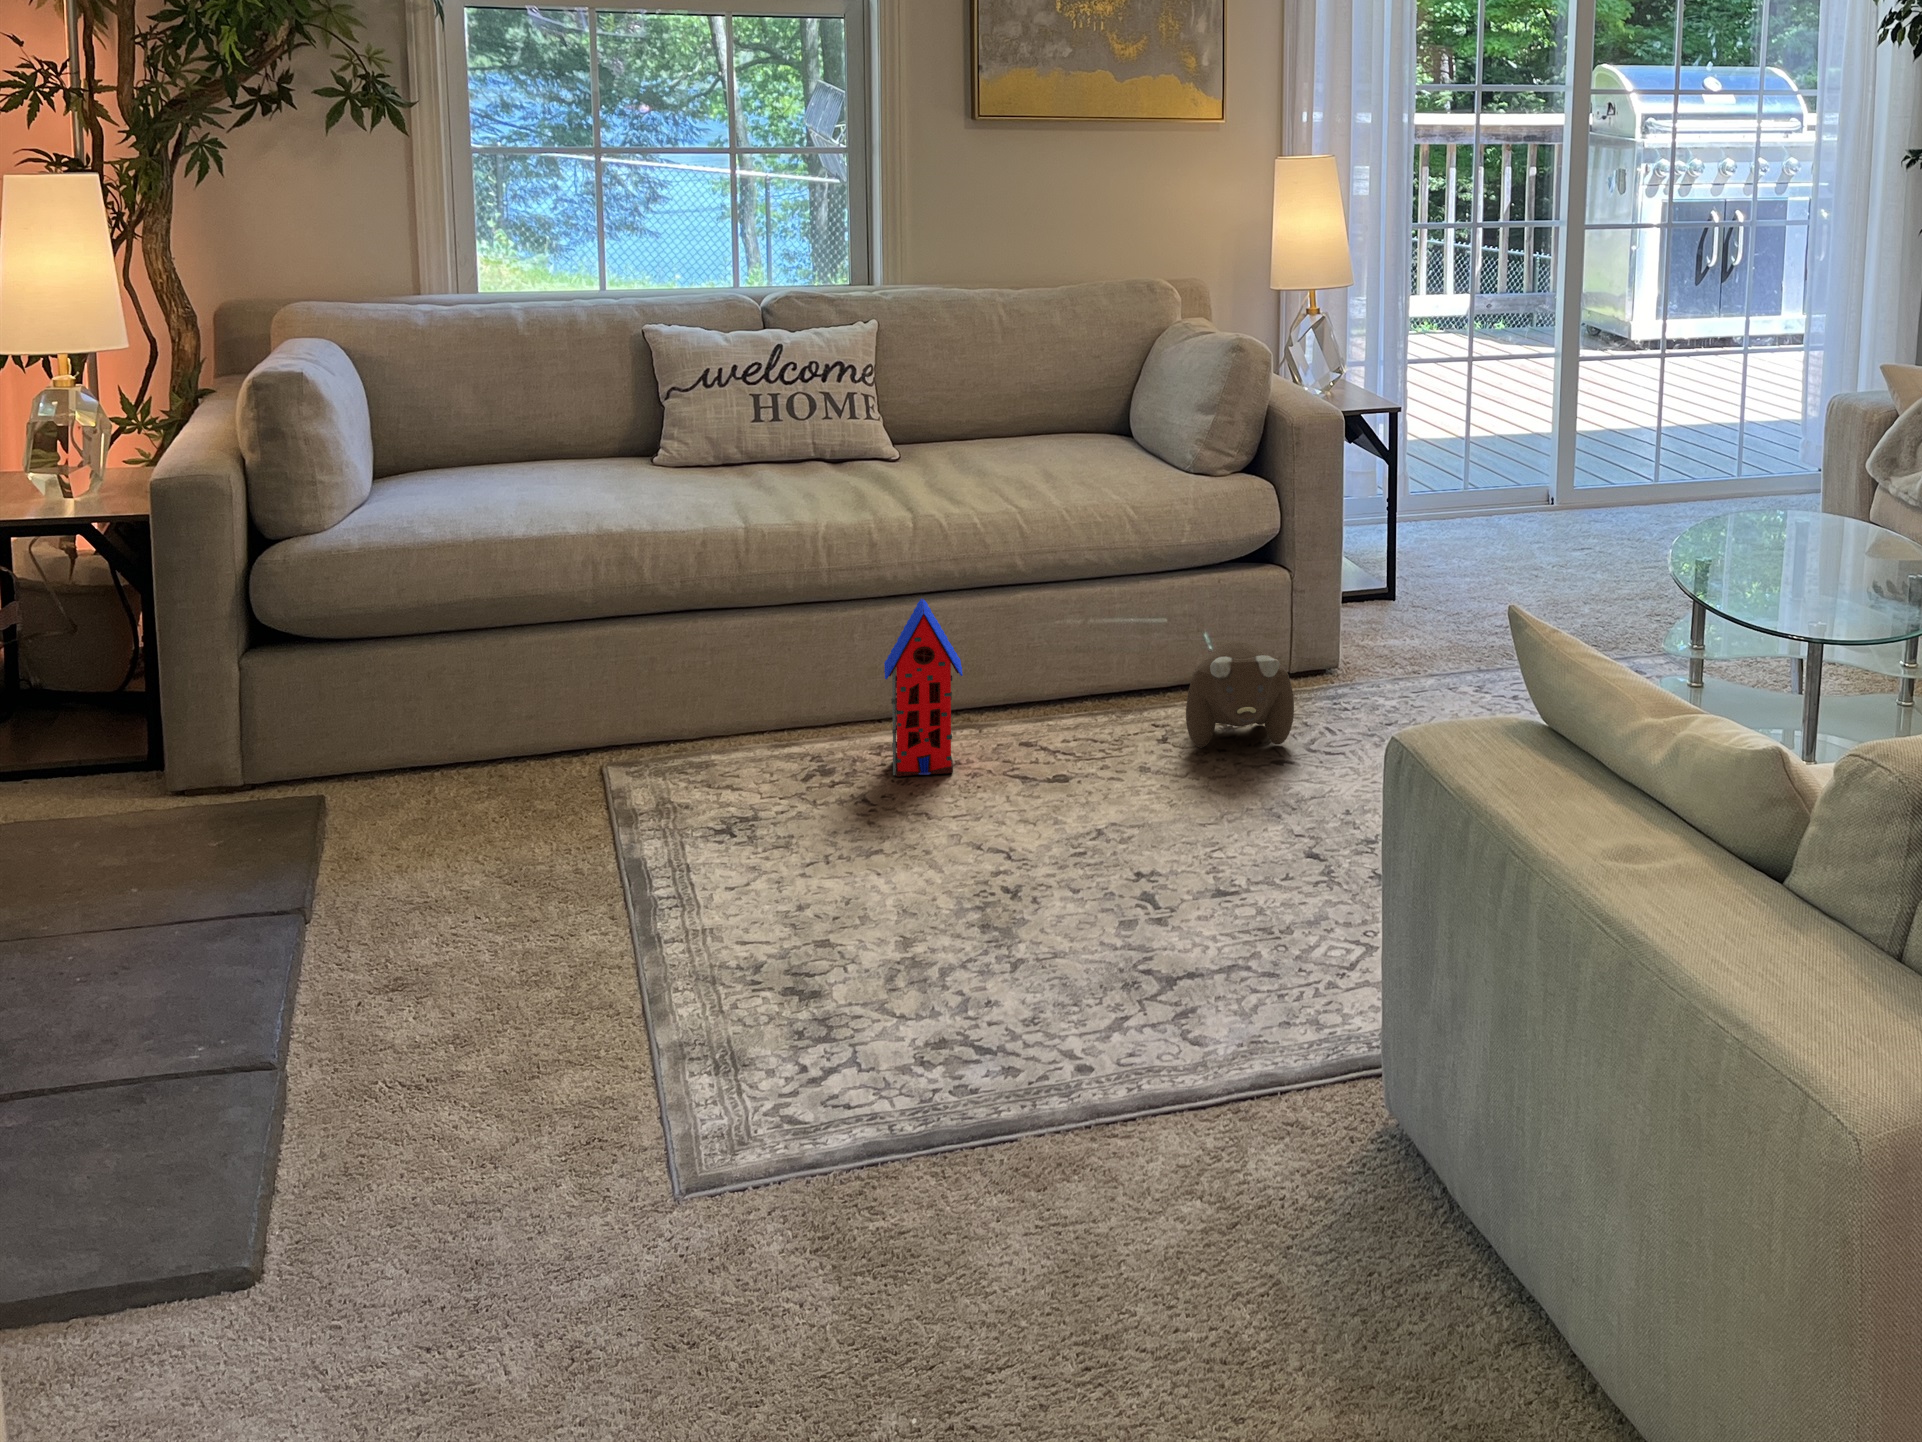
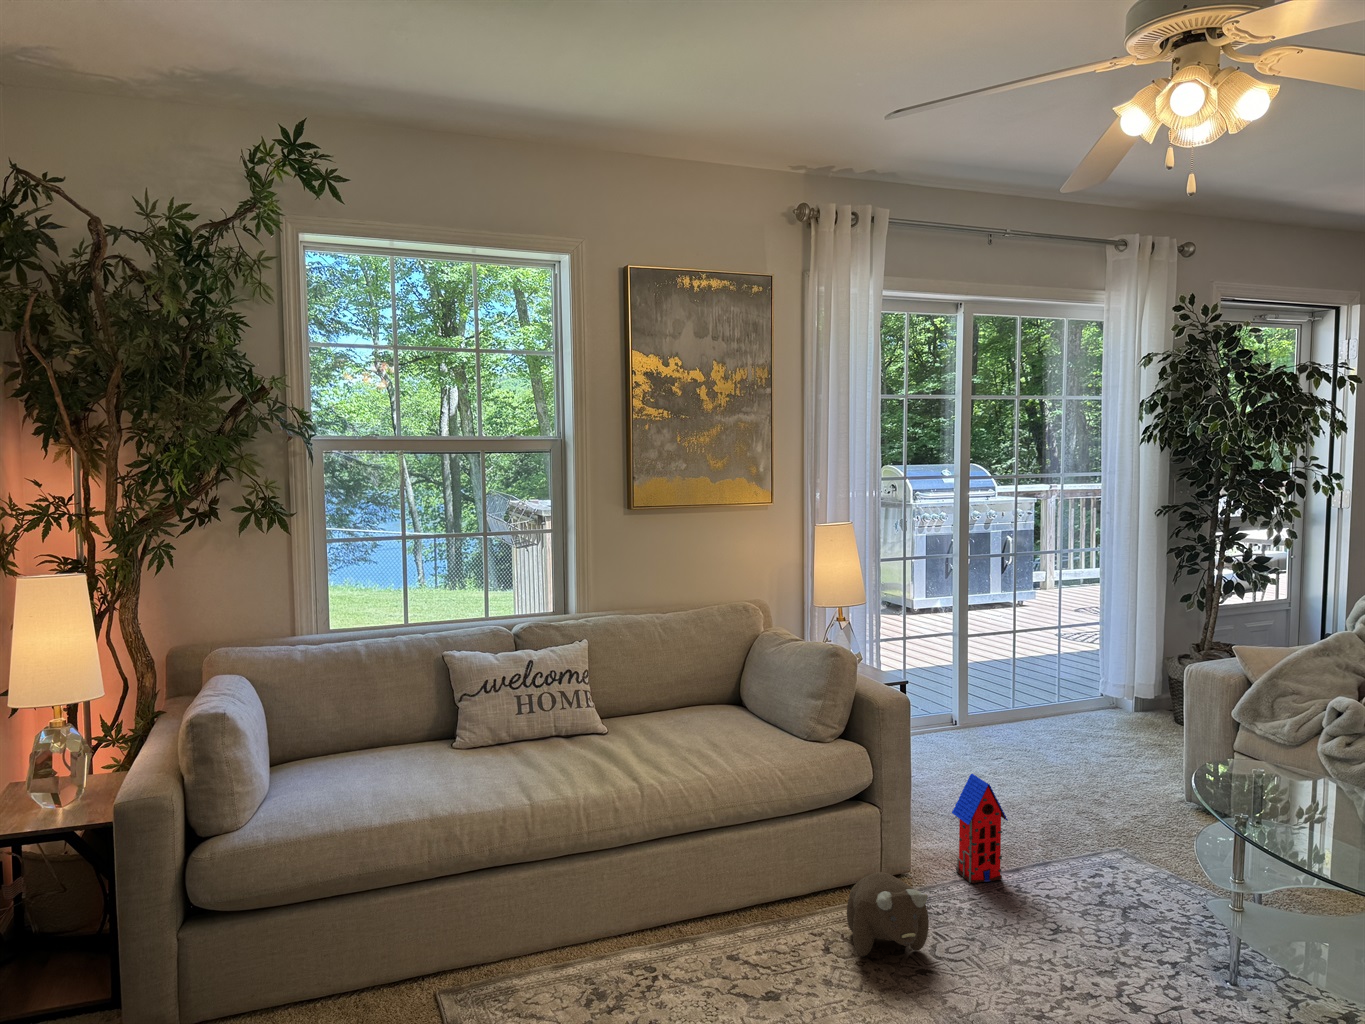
toy house: present [884,599,963,777] -> present [952,774,1008,883]

